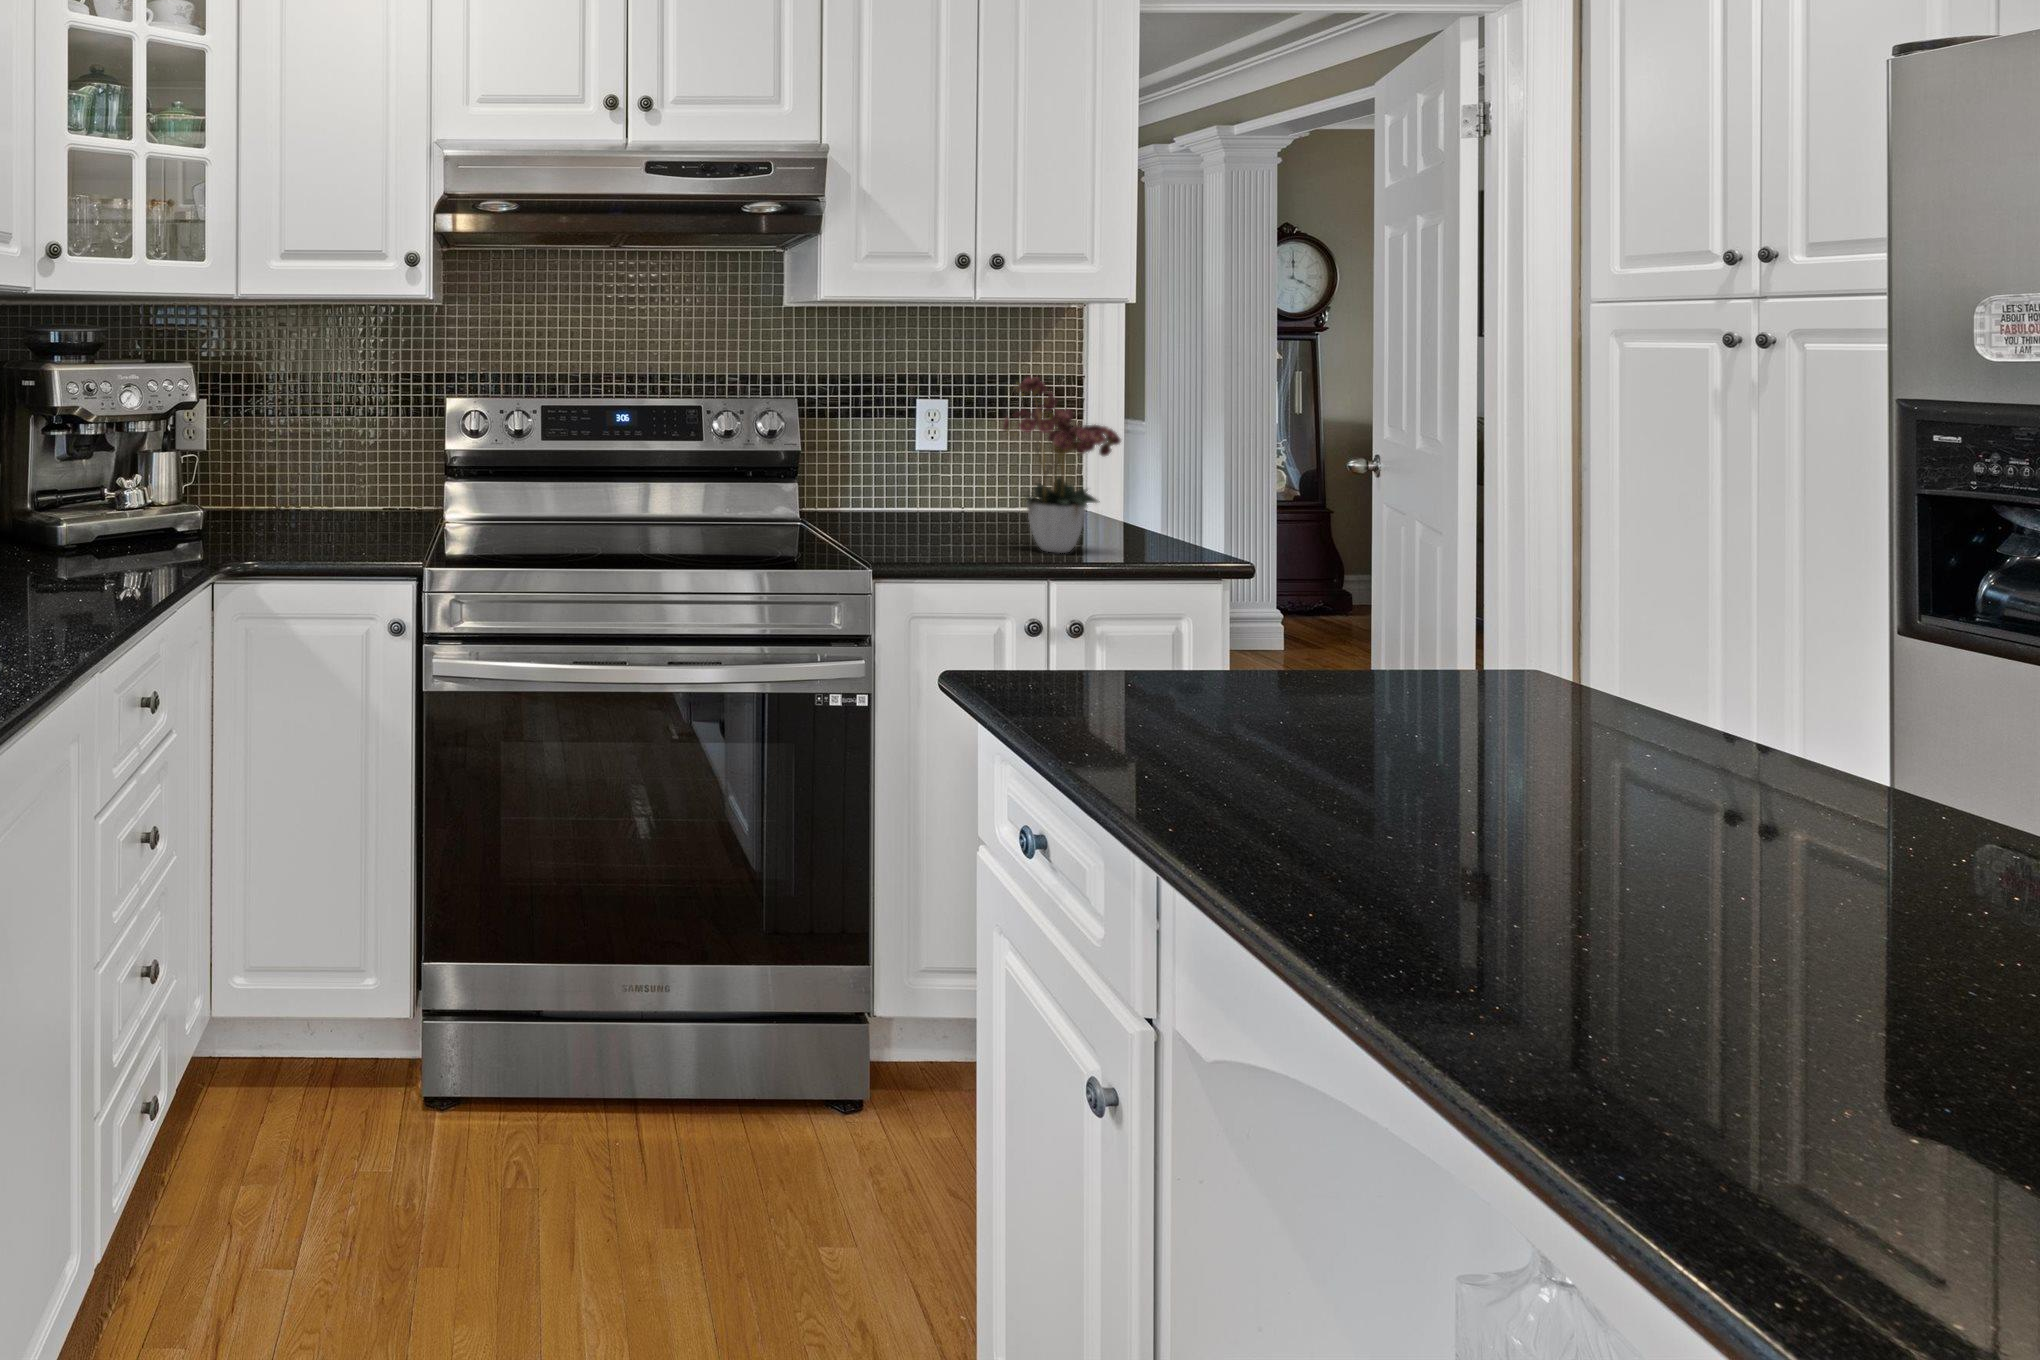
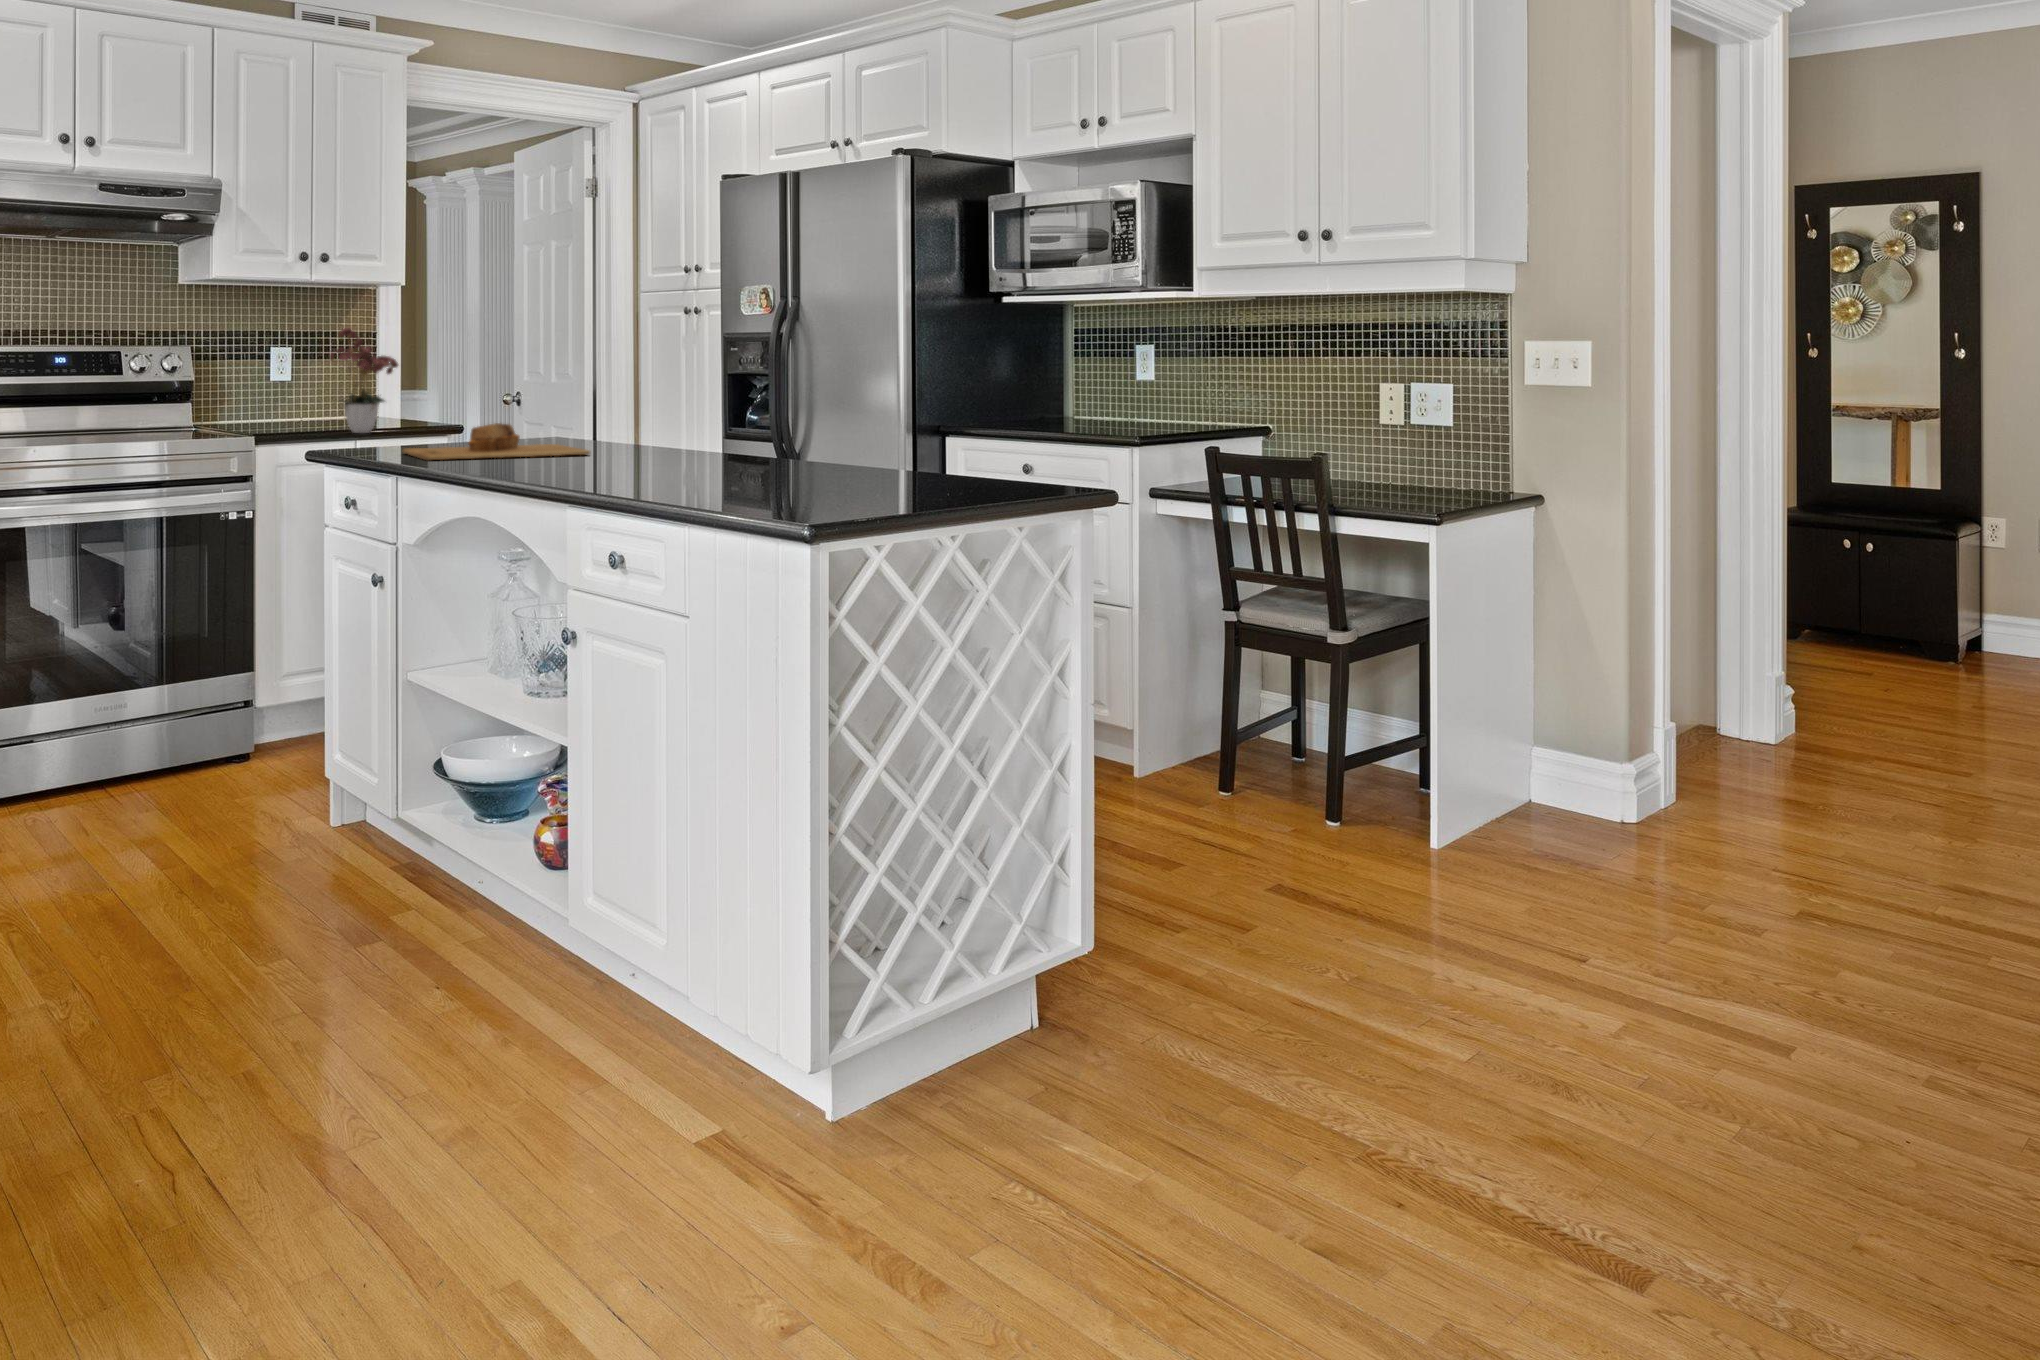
cutting board: none [1153,670,1739,817] -> present [403,423,590,460]

